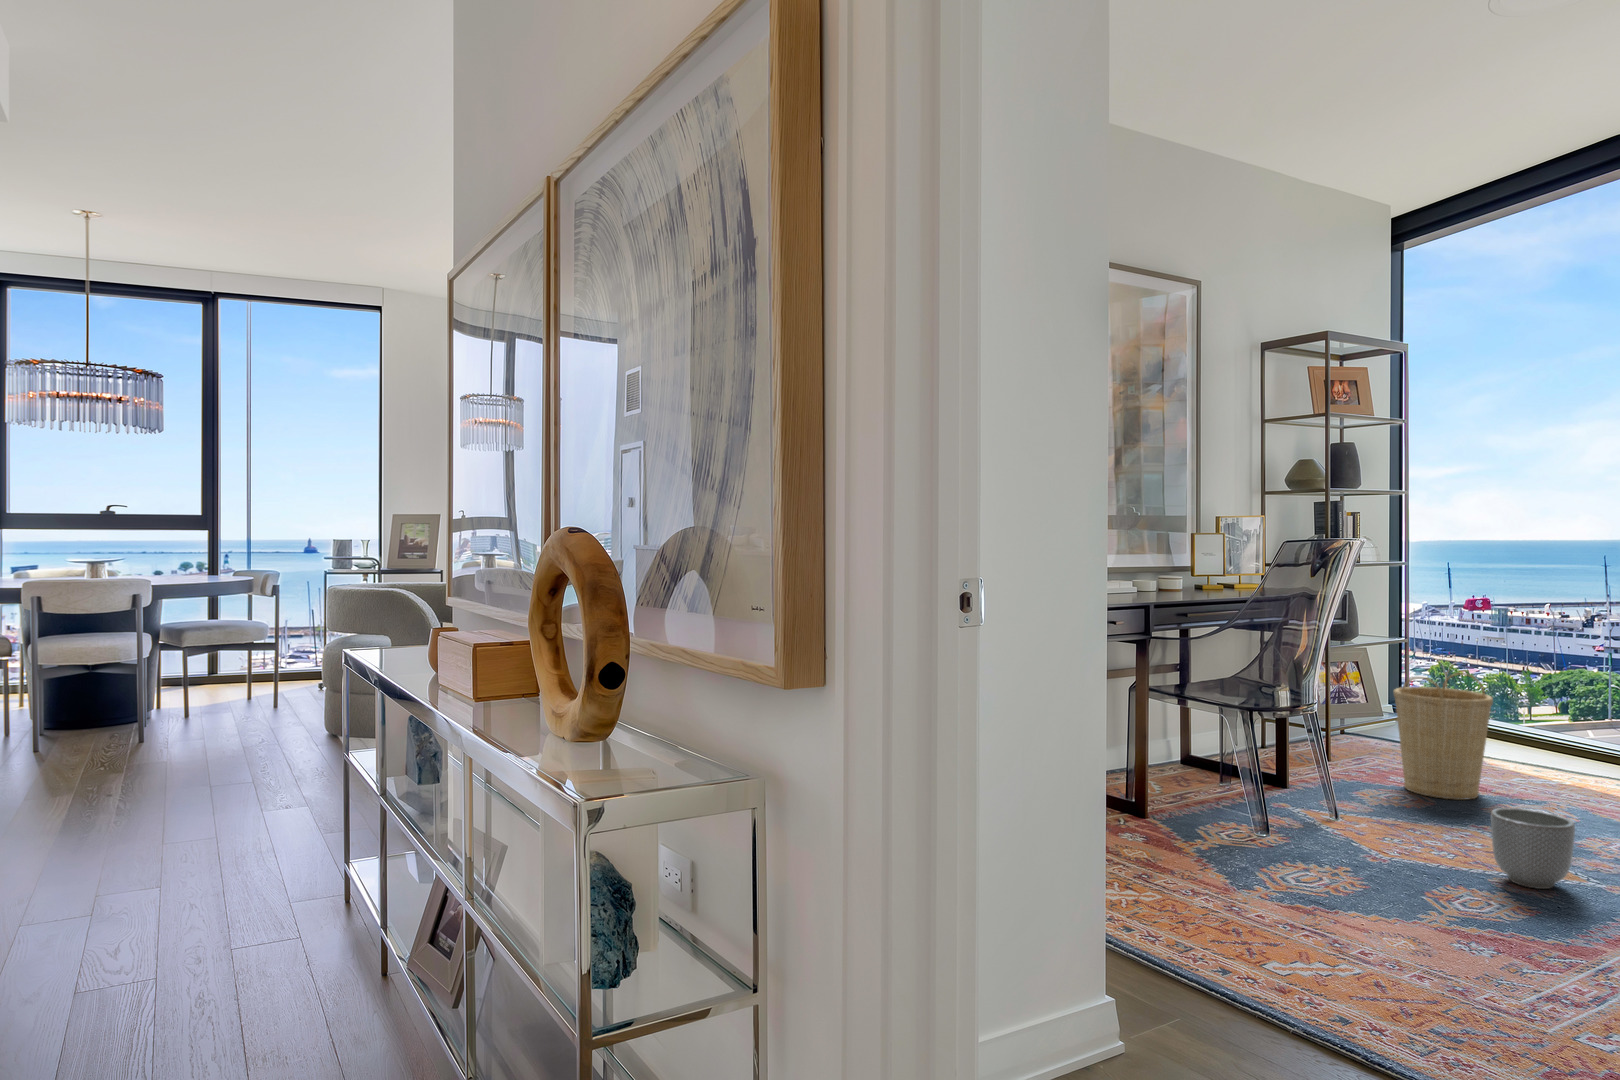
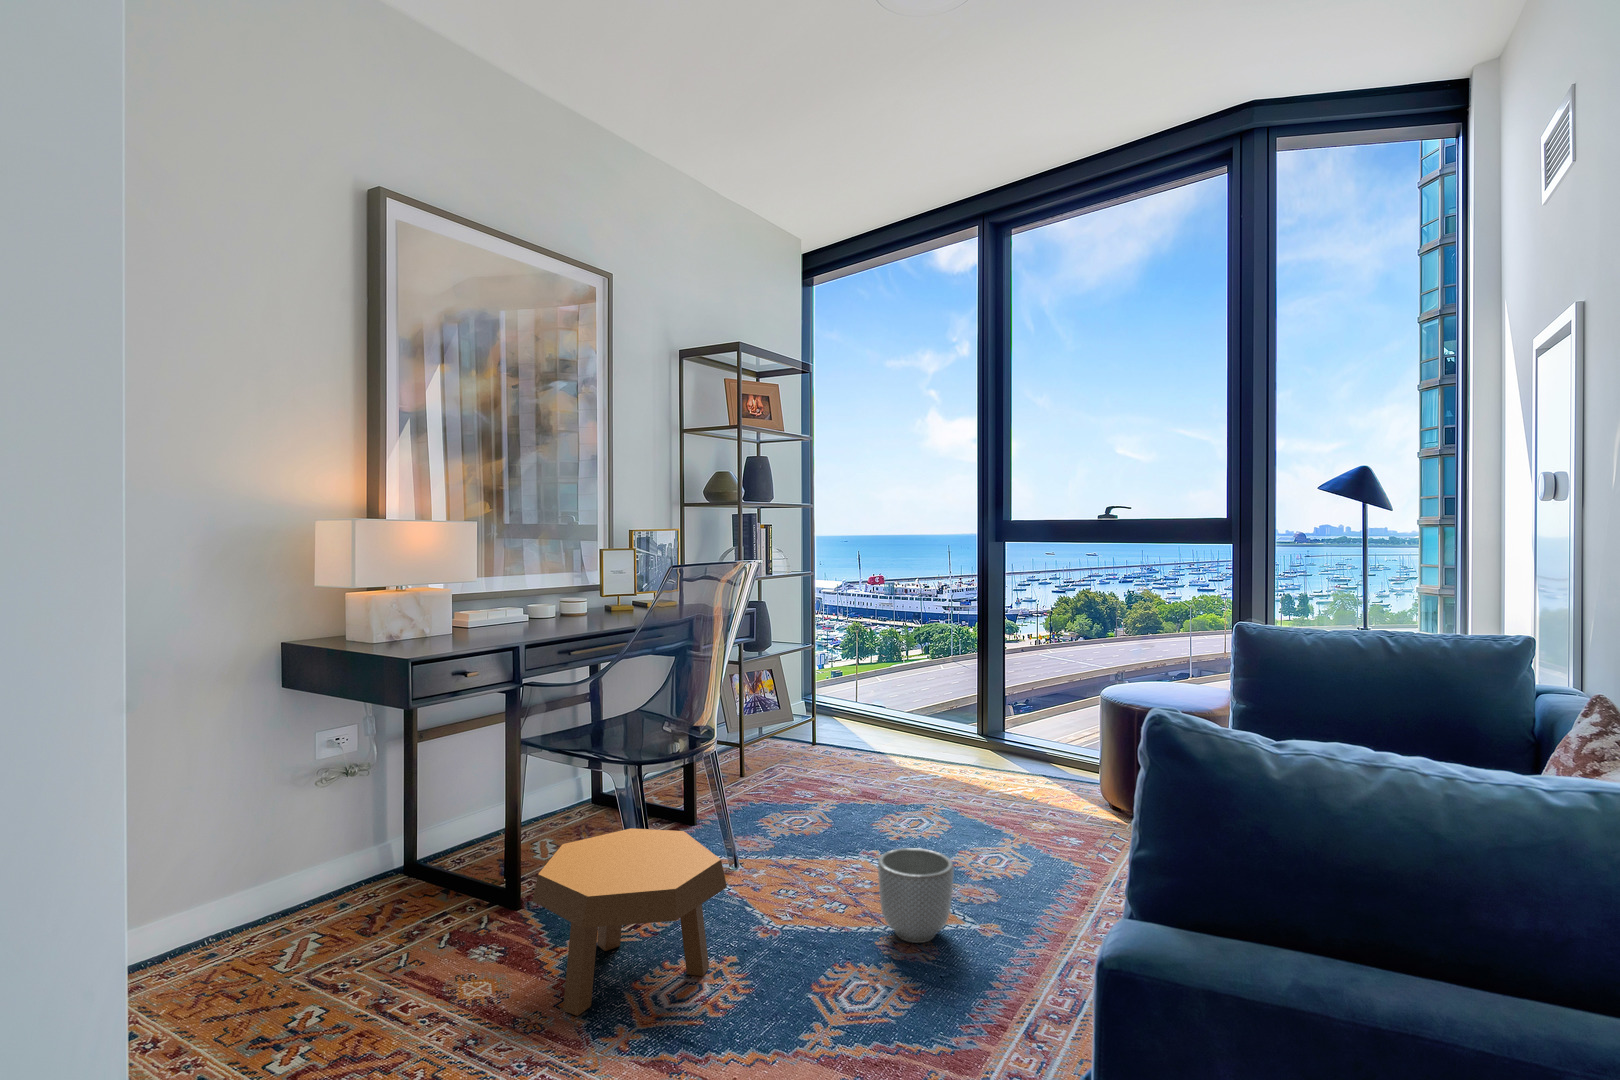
basket: present [1394,673,1493,800] -> none [796,683,880,815]
footstool: none [1180,759,1342,875] -> present [532,828,727,1016]

